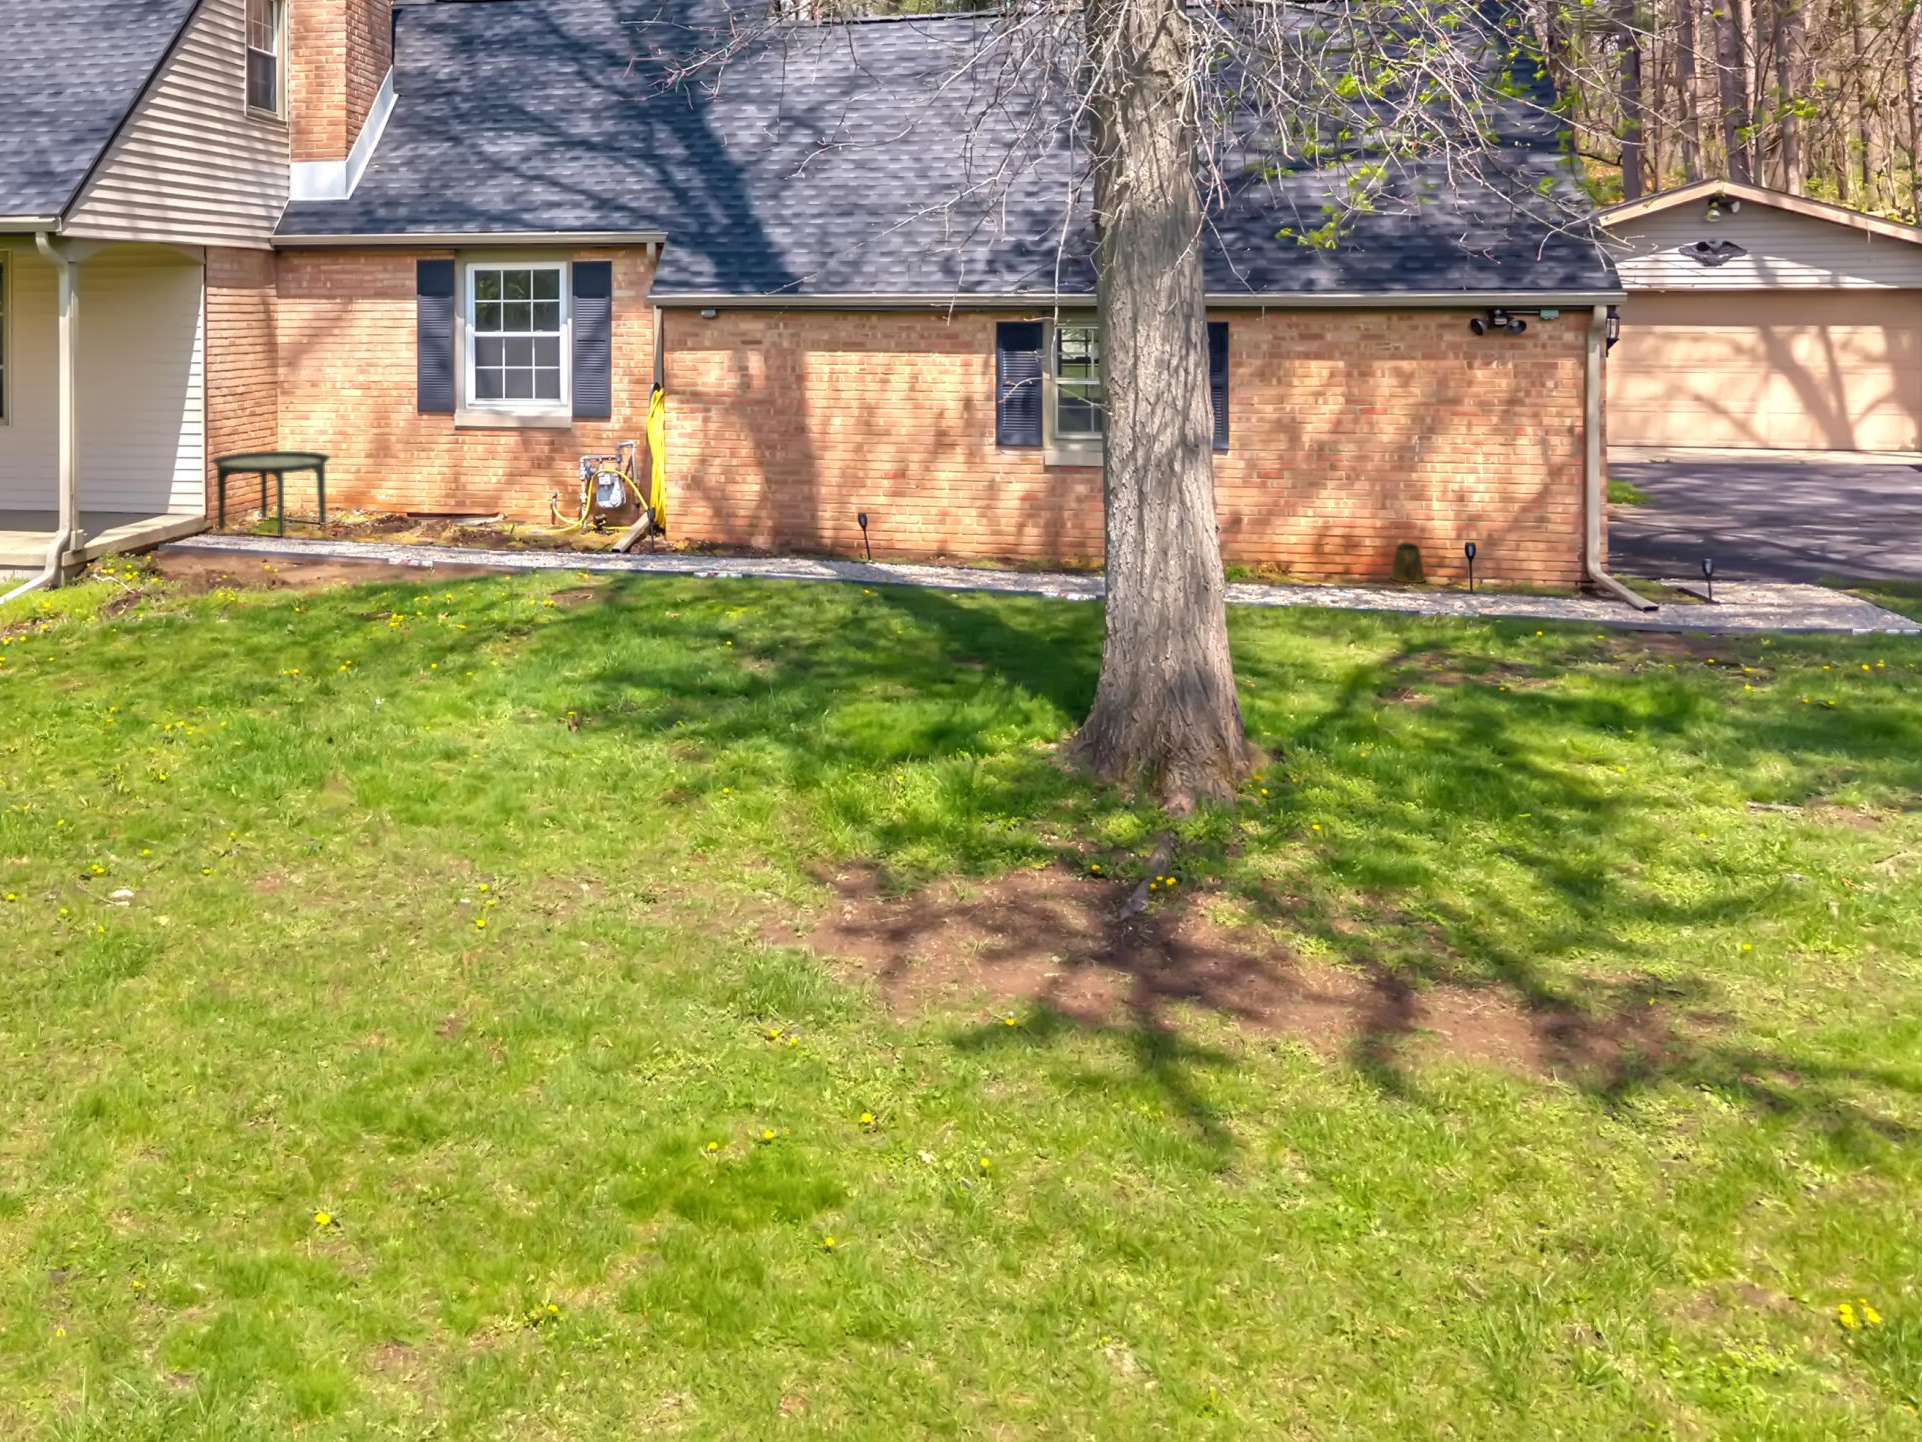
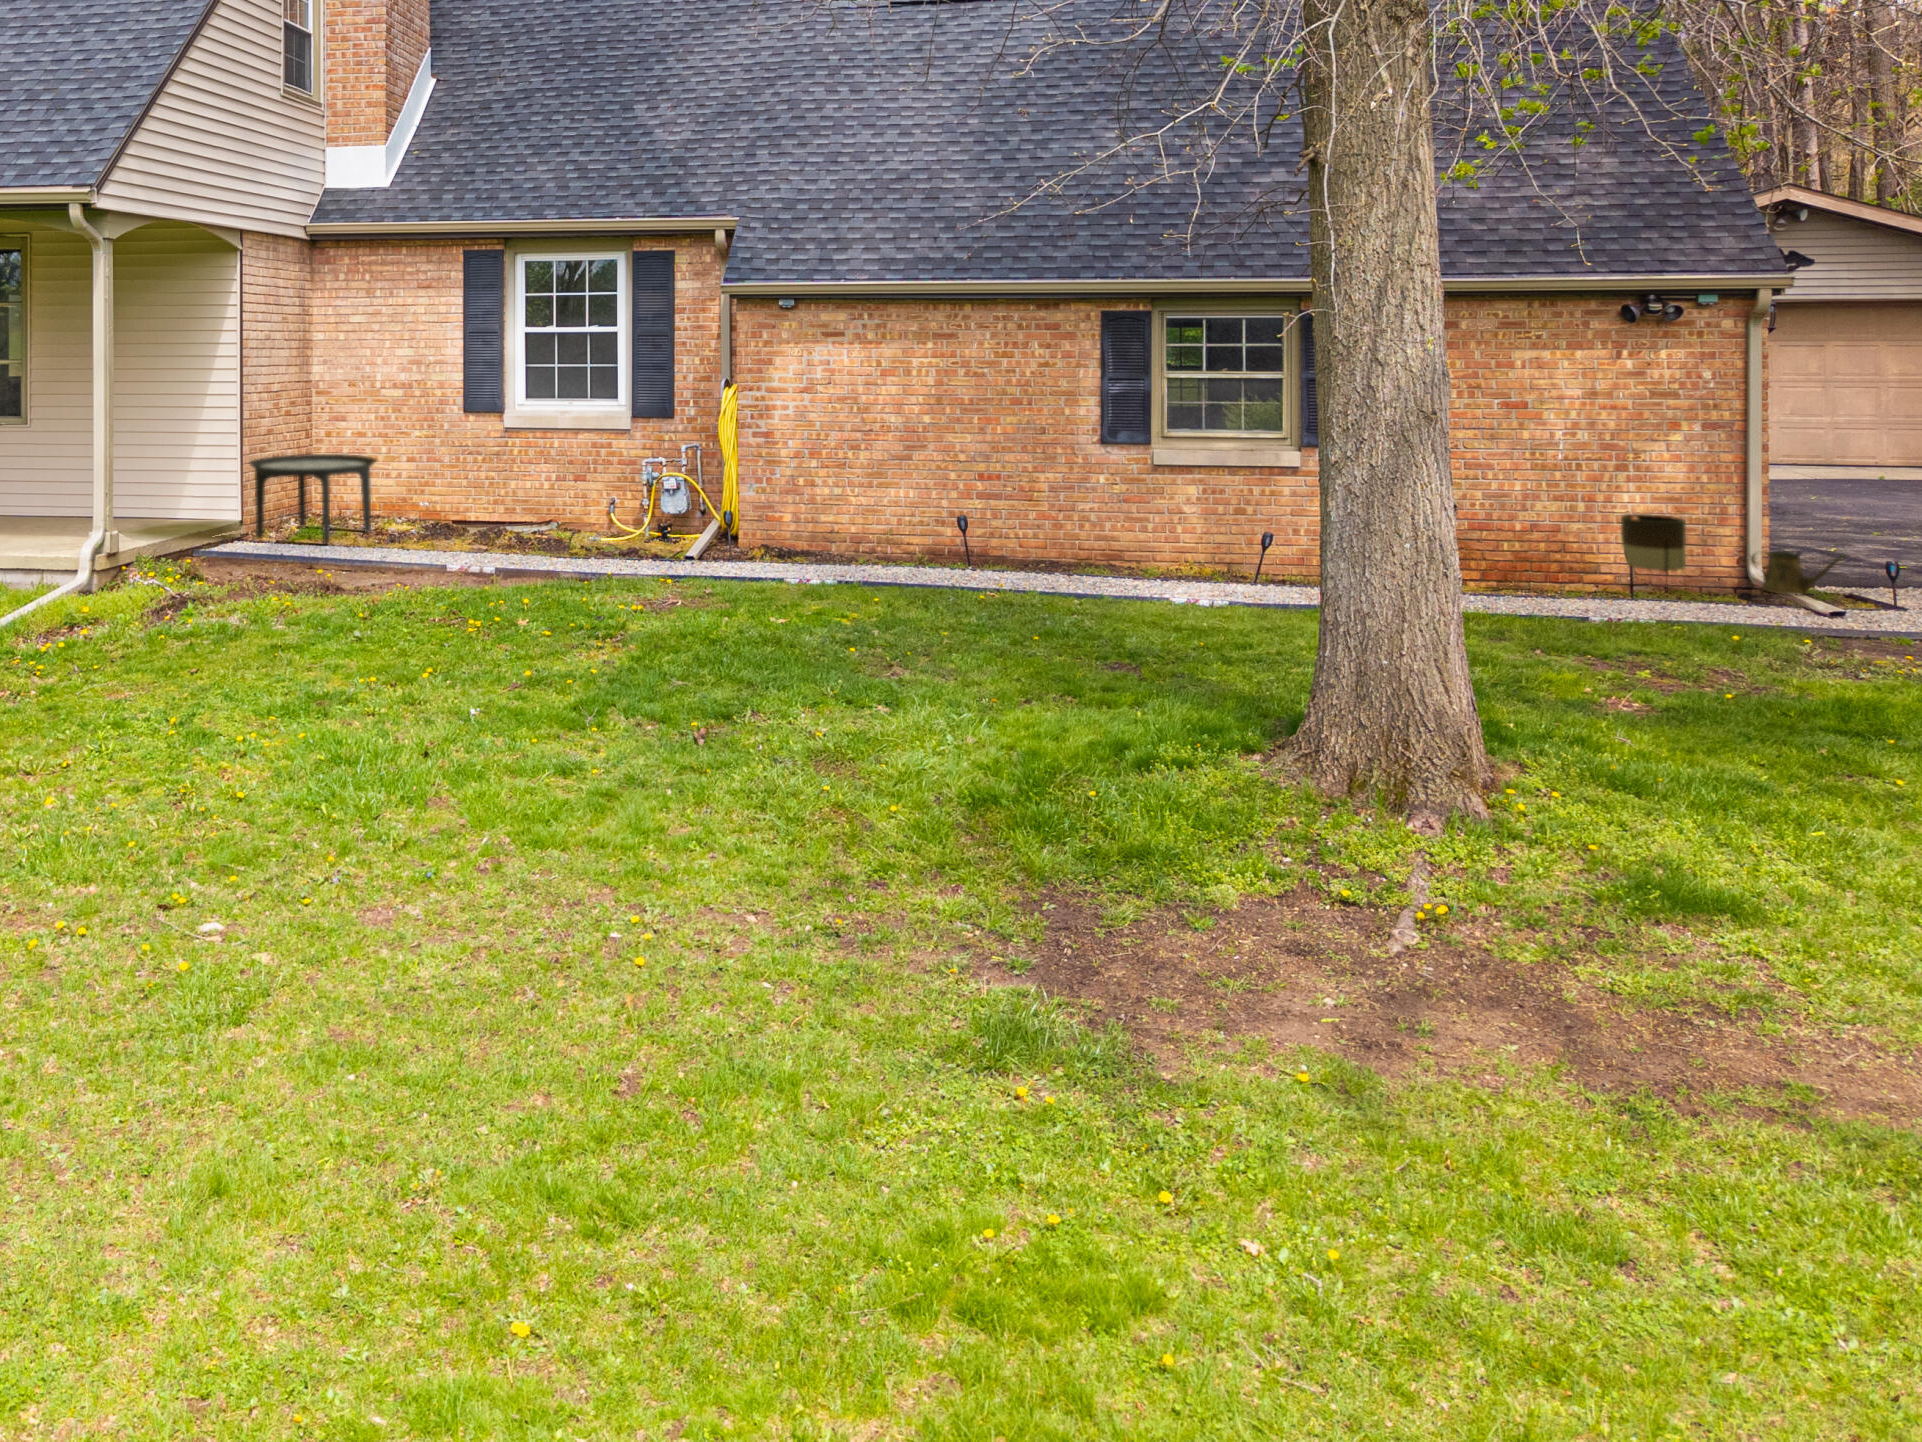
planter: none [1468,516,1527,590] -> present [1621,514,1686,585]
watering can: present [1391,542,1426,583] -> present [1751,551,1846,595]

